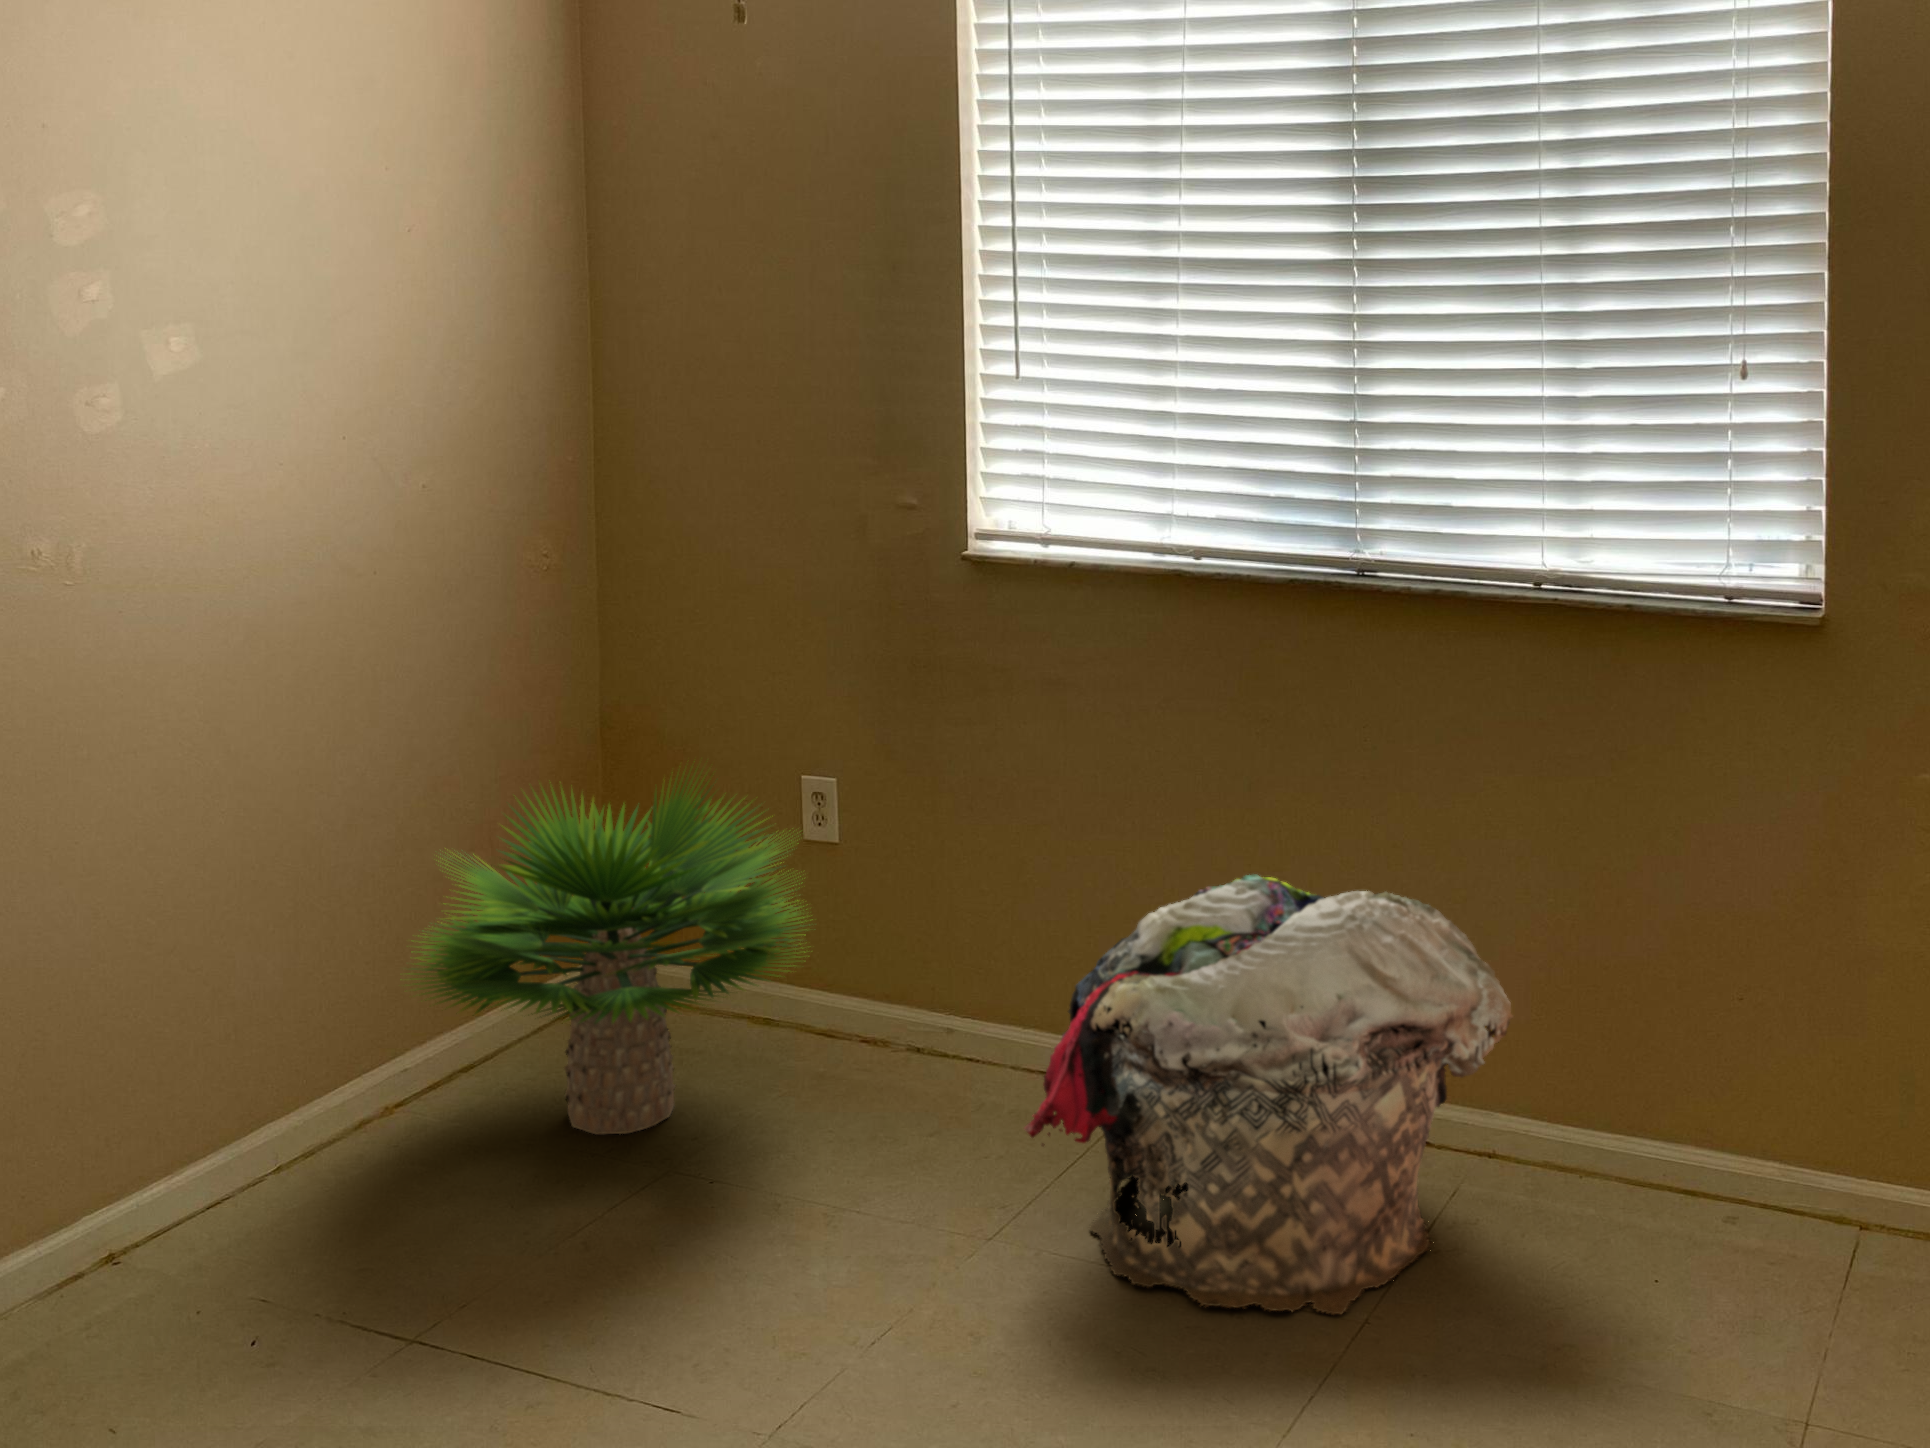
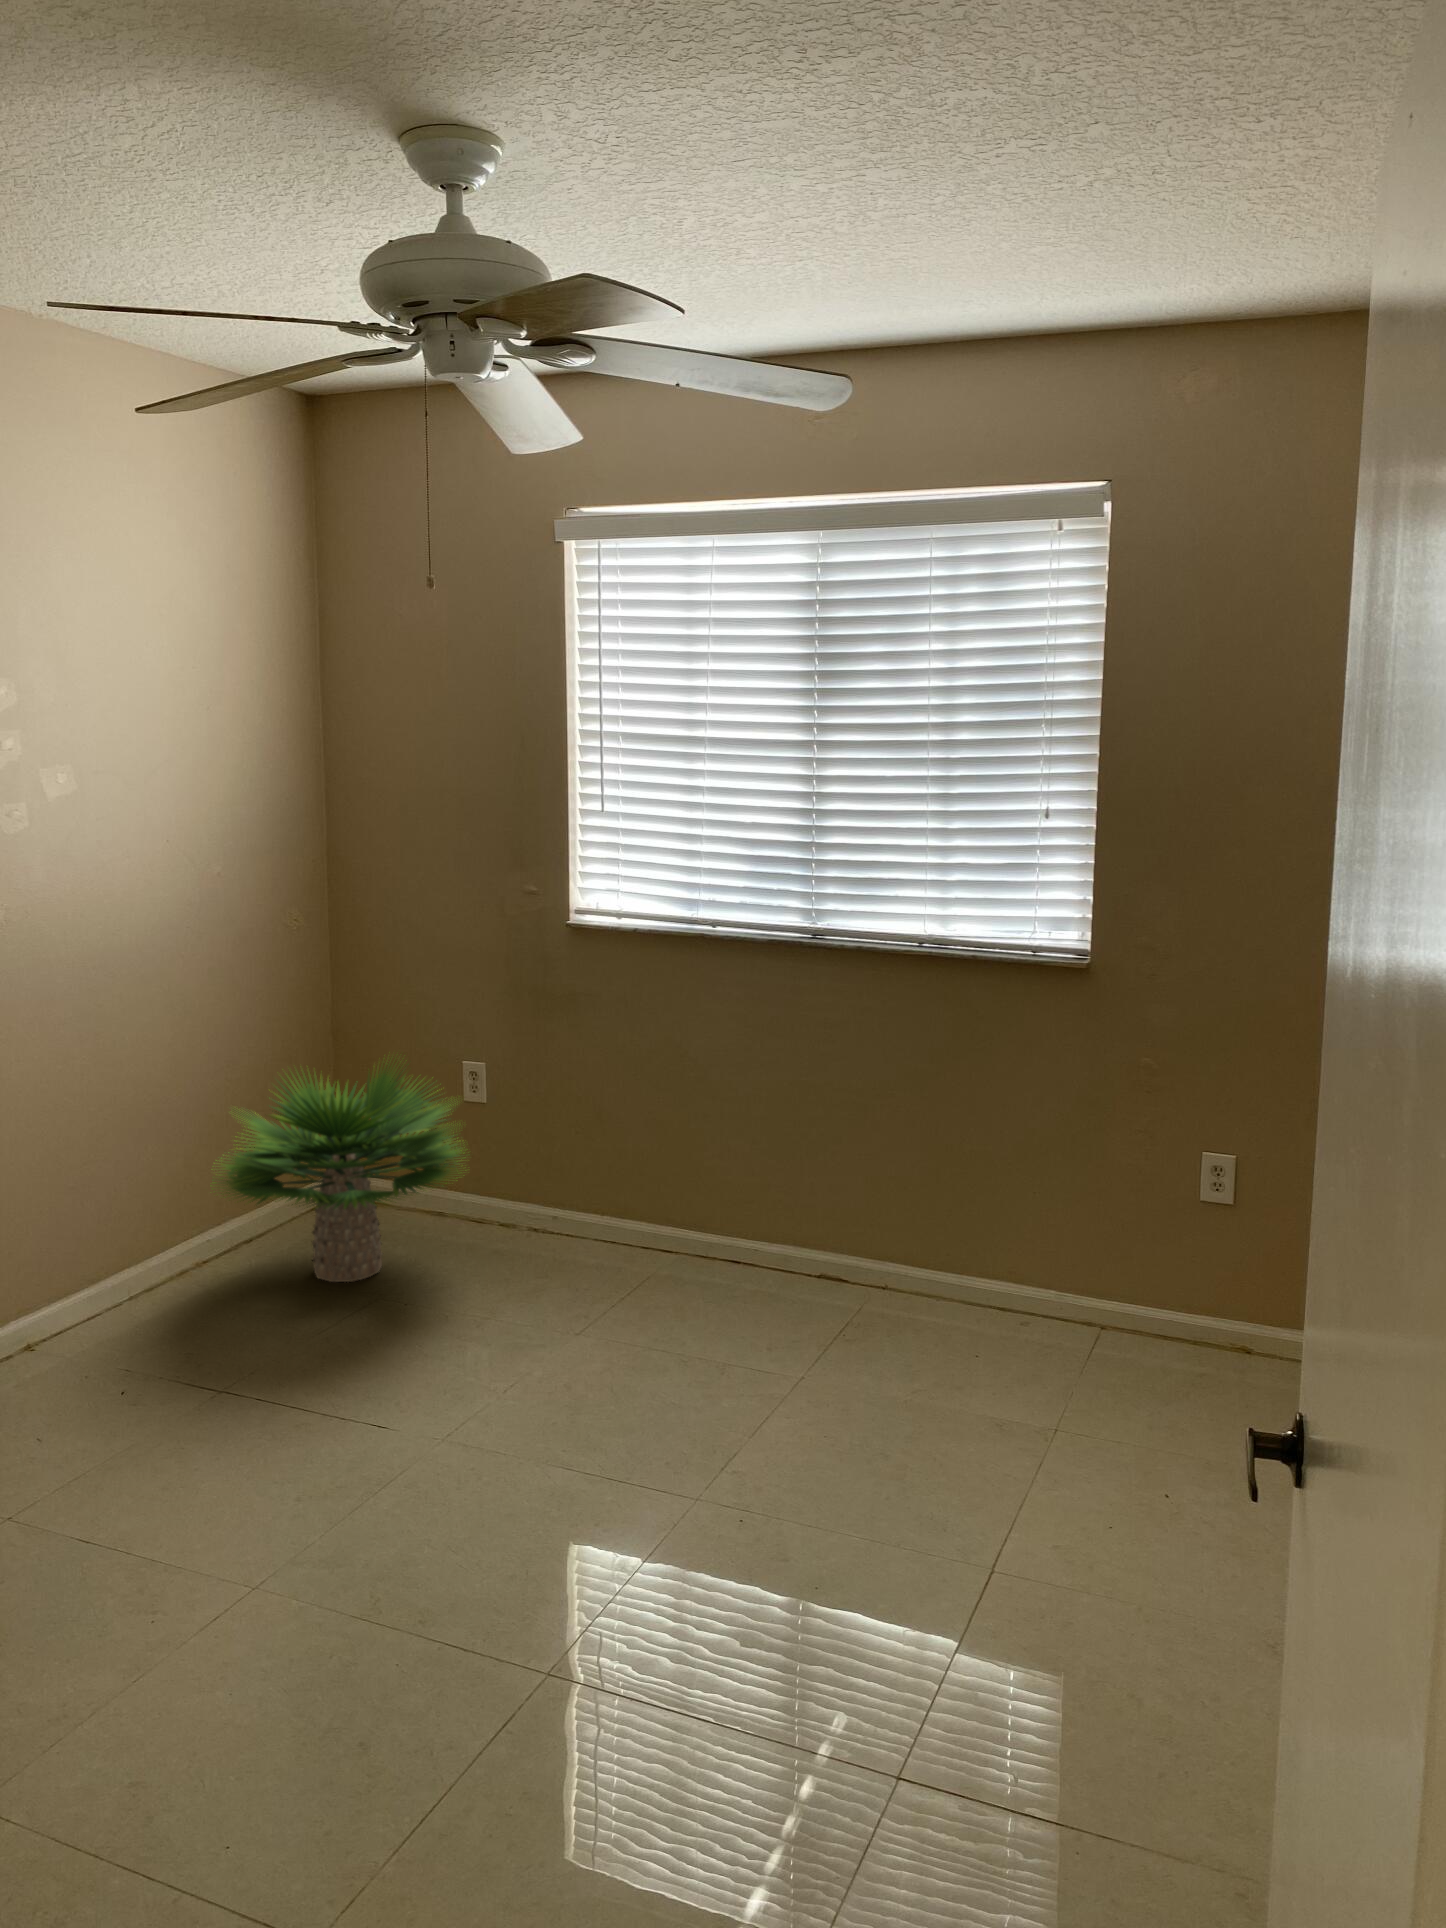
laundry basket: present [1025,874,1513,1314] -> none [601,1119,899,1373]

